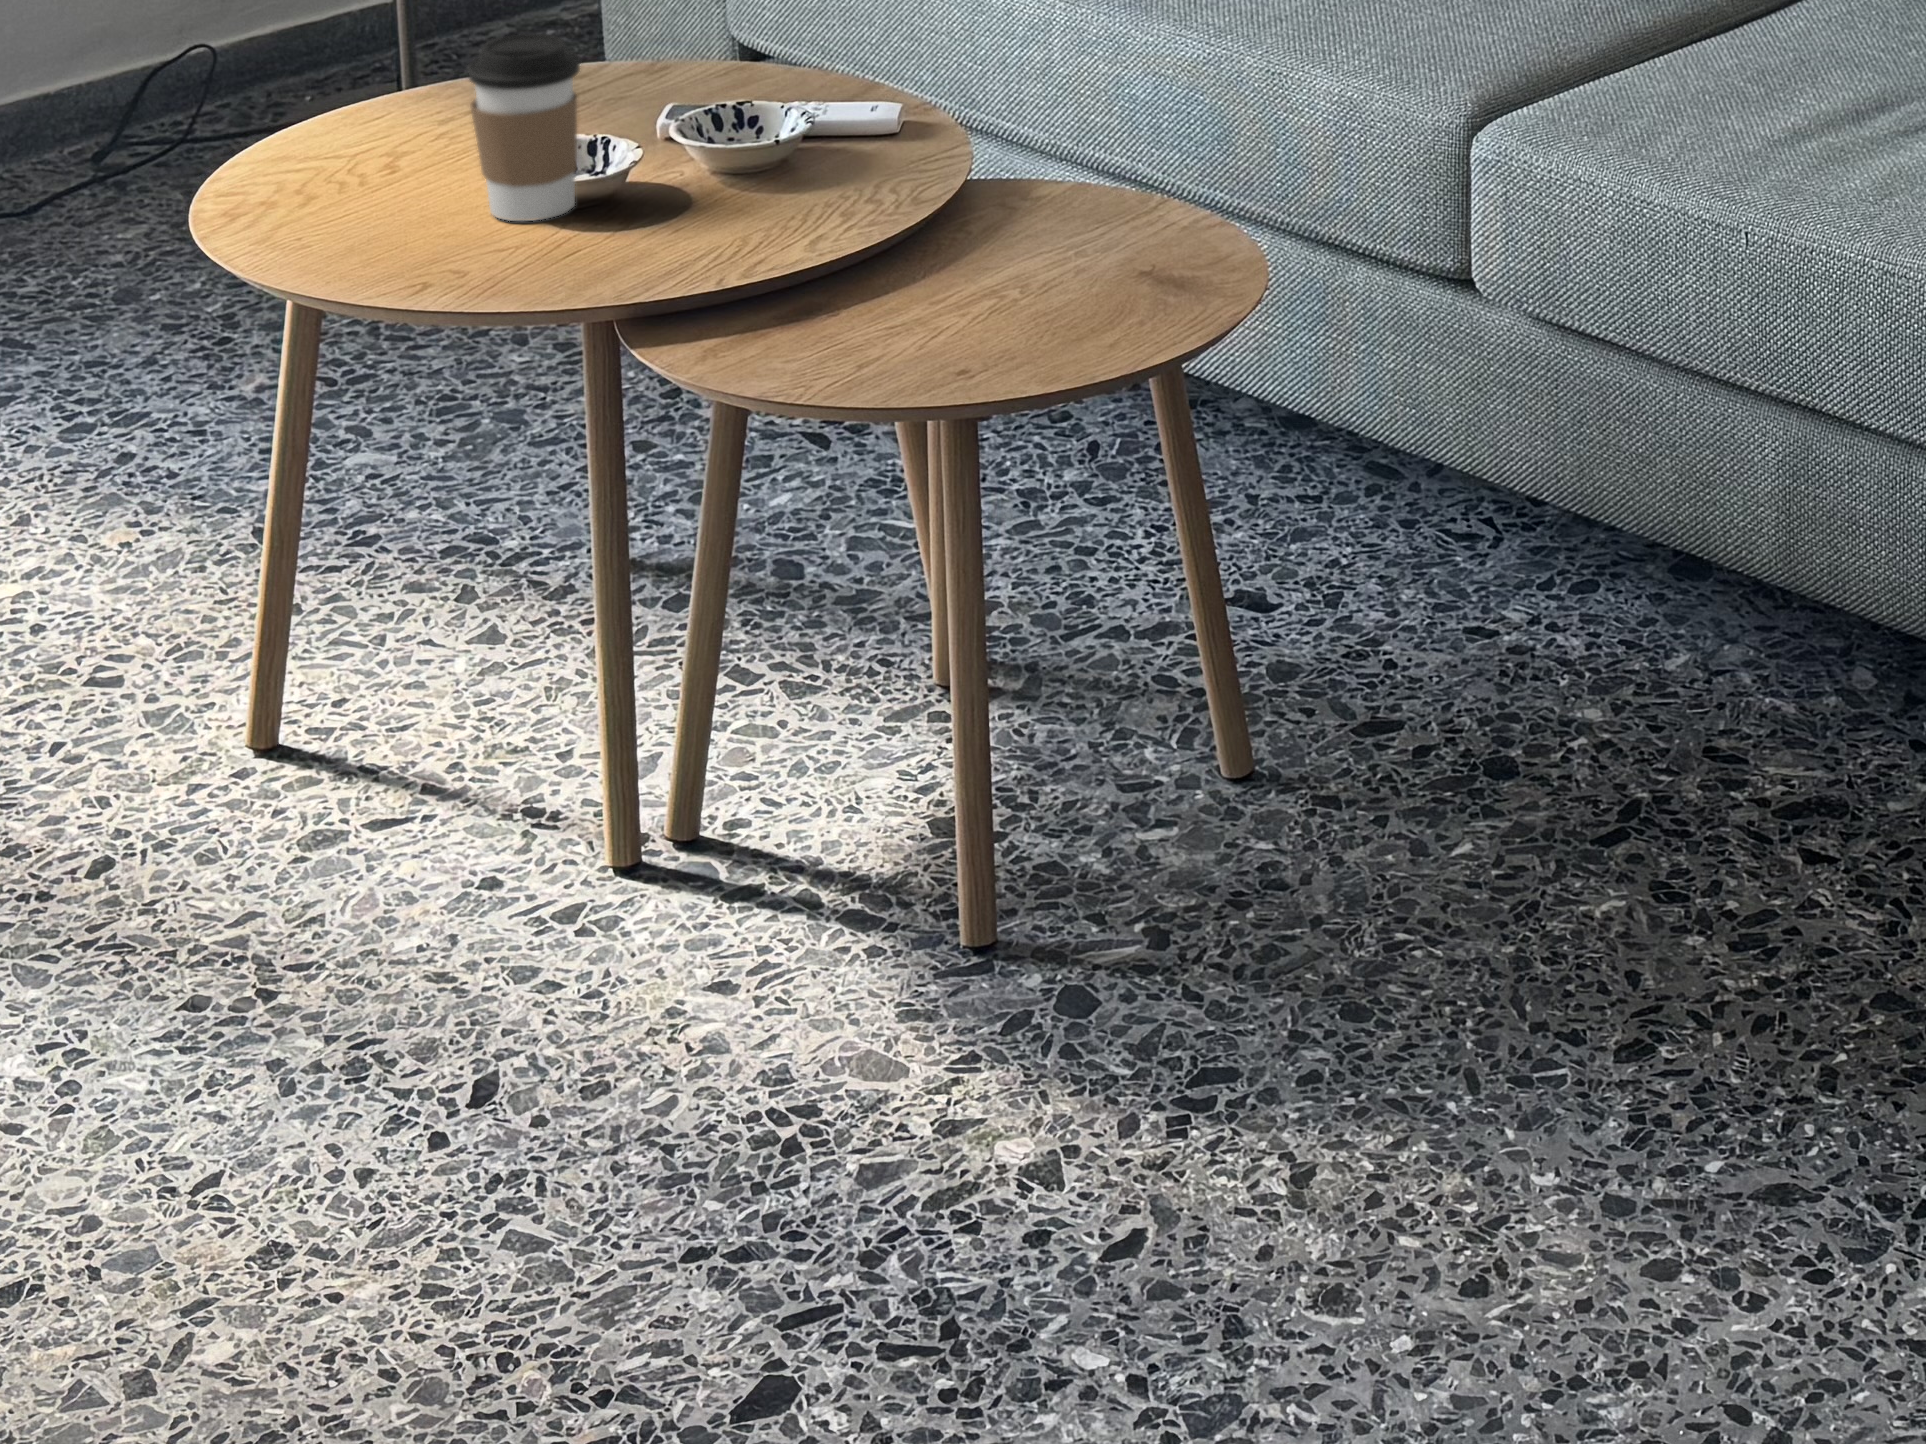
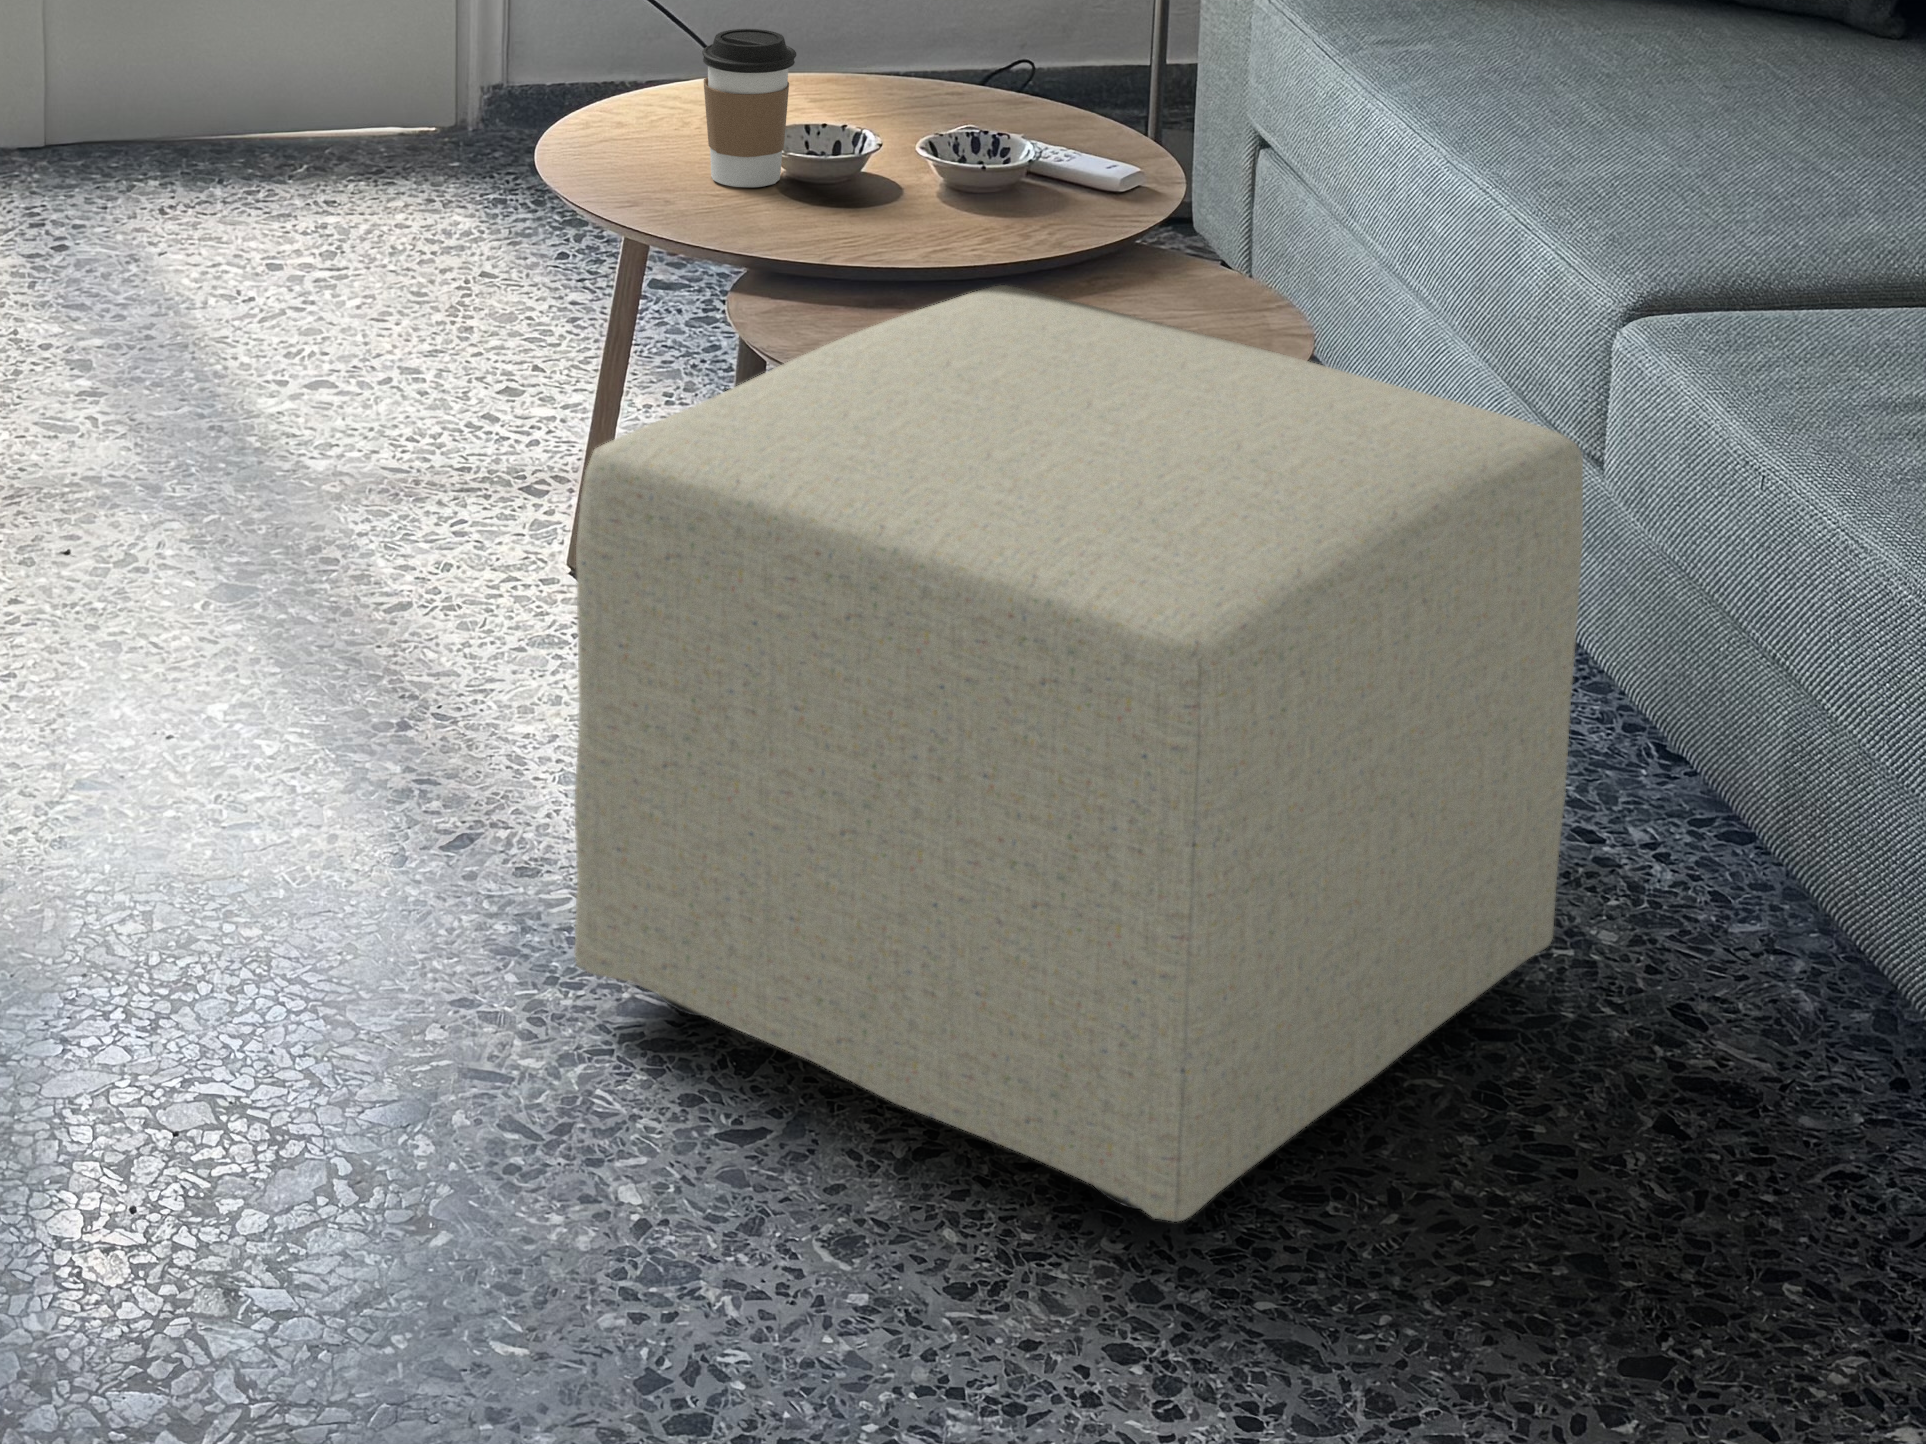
ottoman: none [768,246,1644,1146] -> present [574,285,1583,1222]

